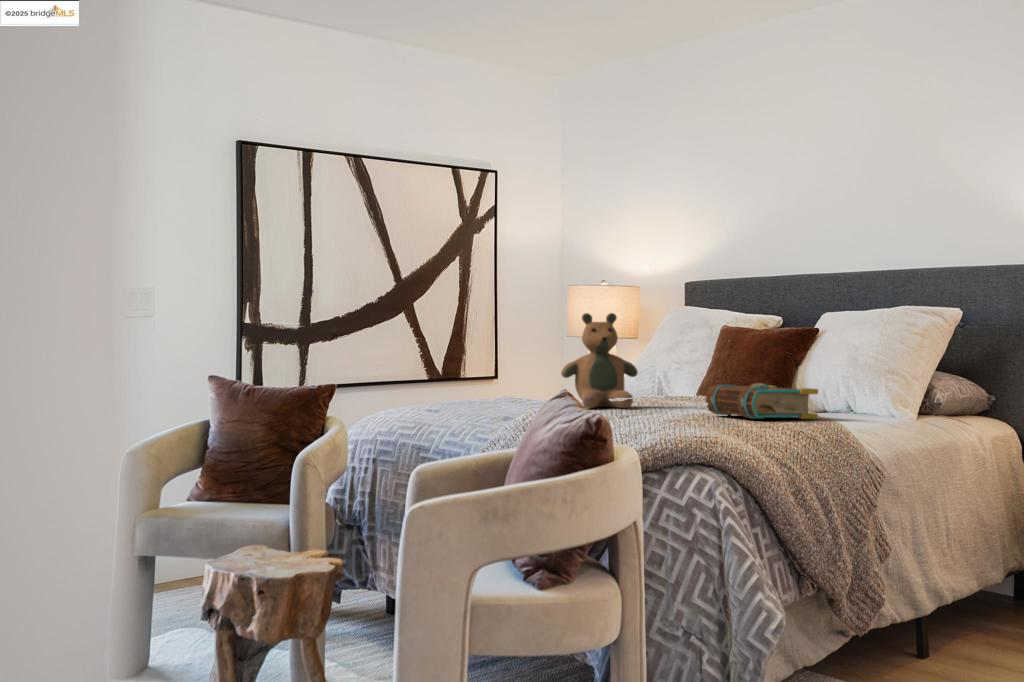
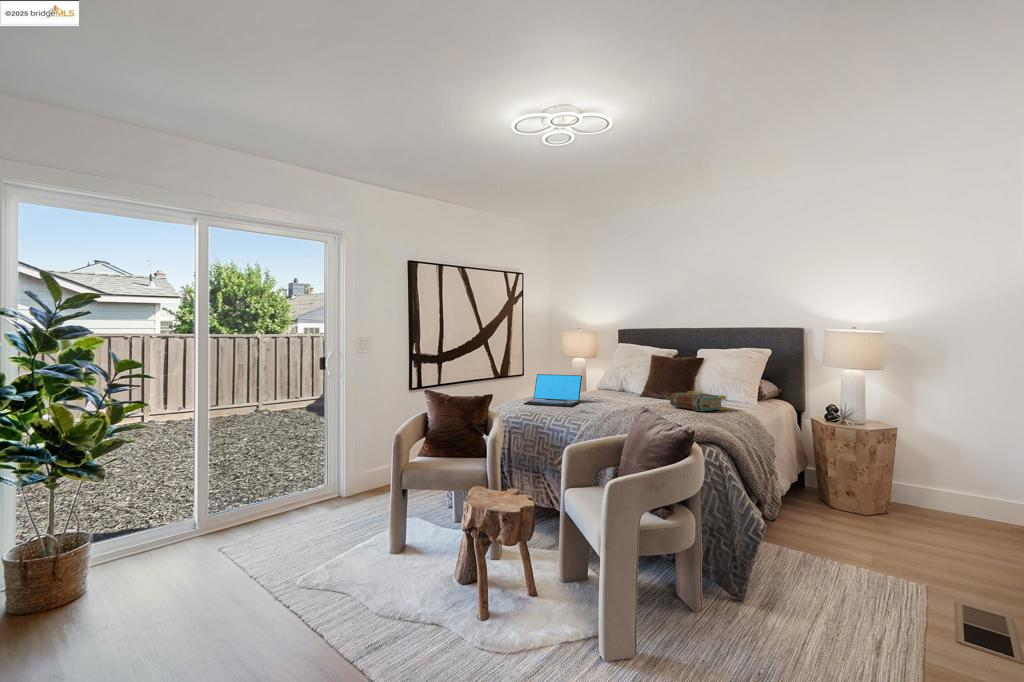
teddy bear: present [561,313,638,409] -> none [587,353,624,401]
laptop: none [415,355,543,414] -> present [524,374,582,407]

